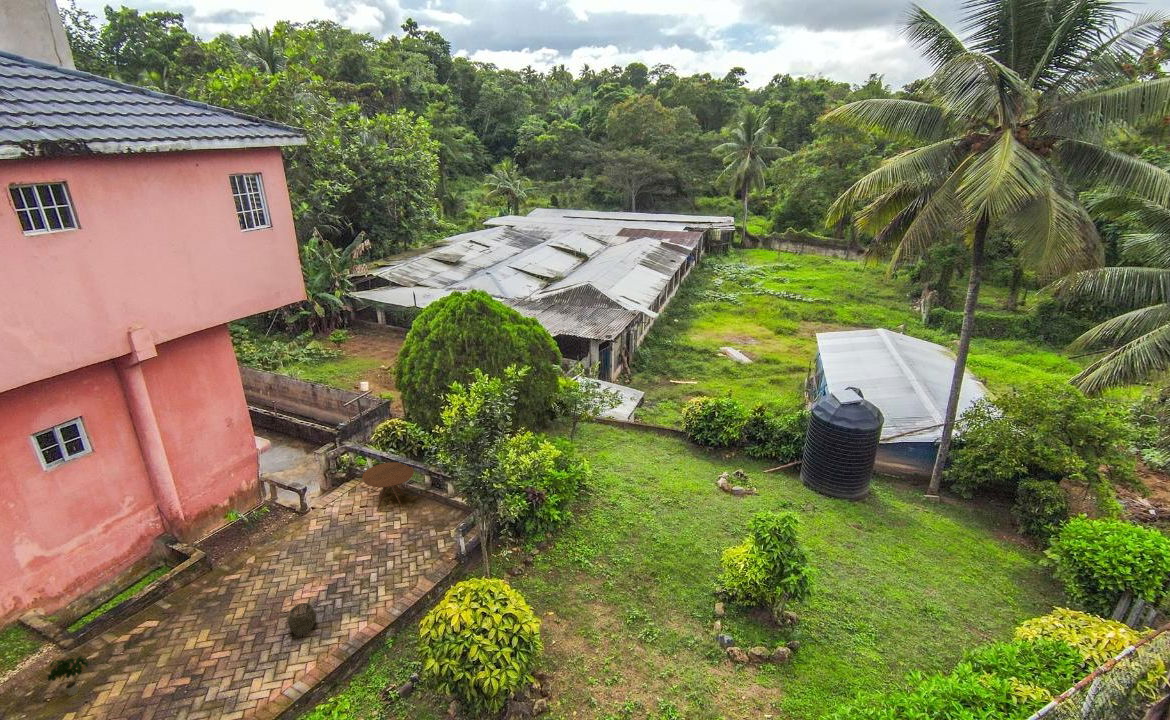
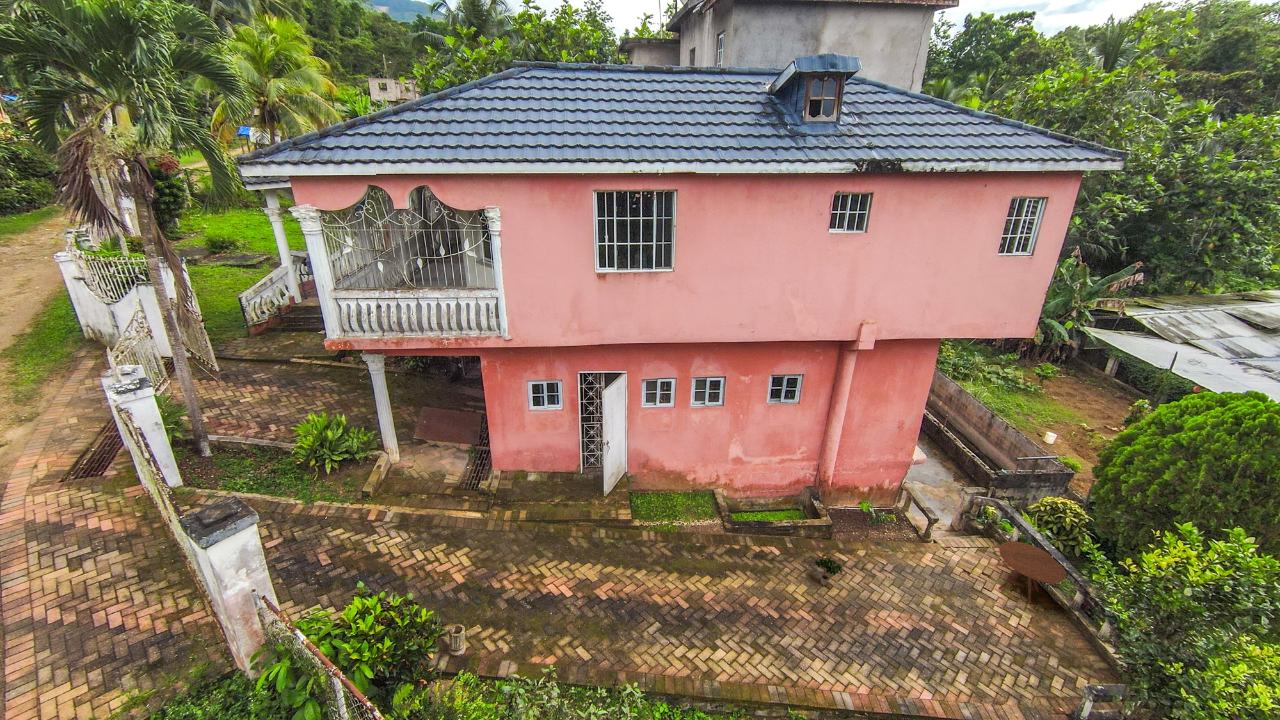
woven basket: present [288,603,316,635] -> none [863,626,891,657]
potted plant: present [48,656,88,696] -> present [815,554,842,585]

